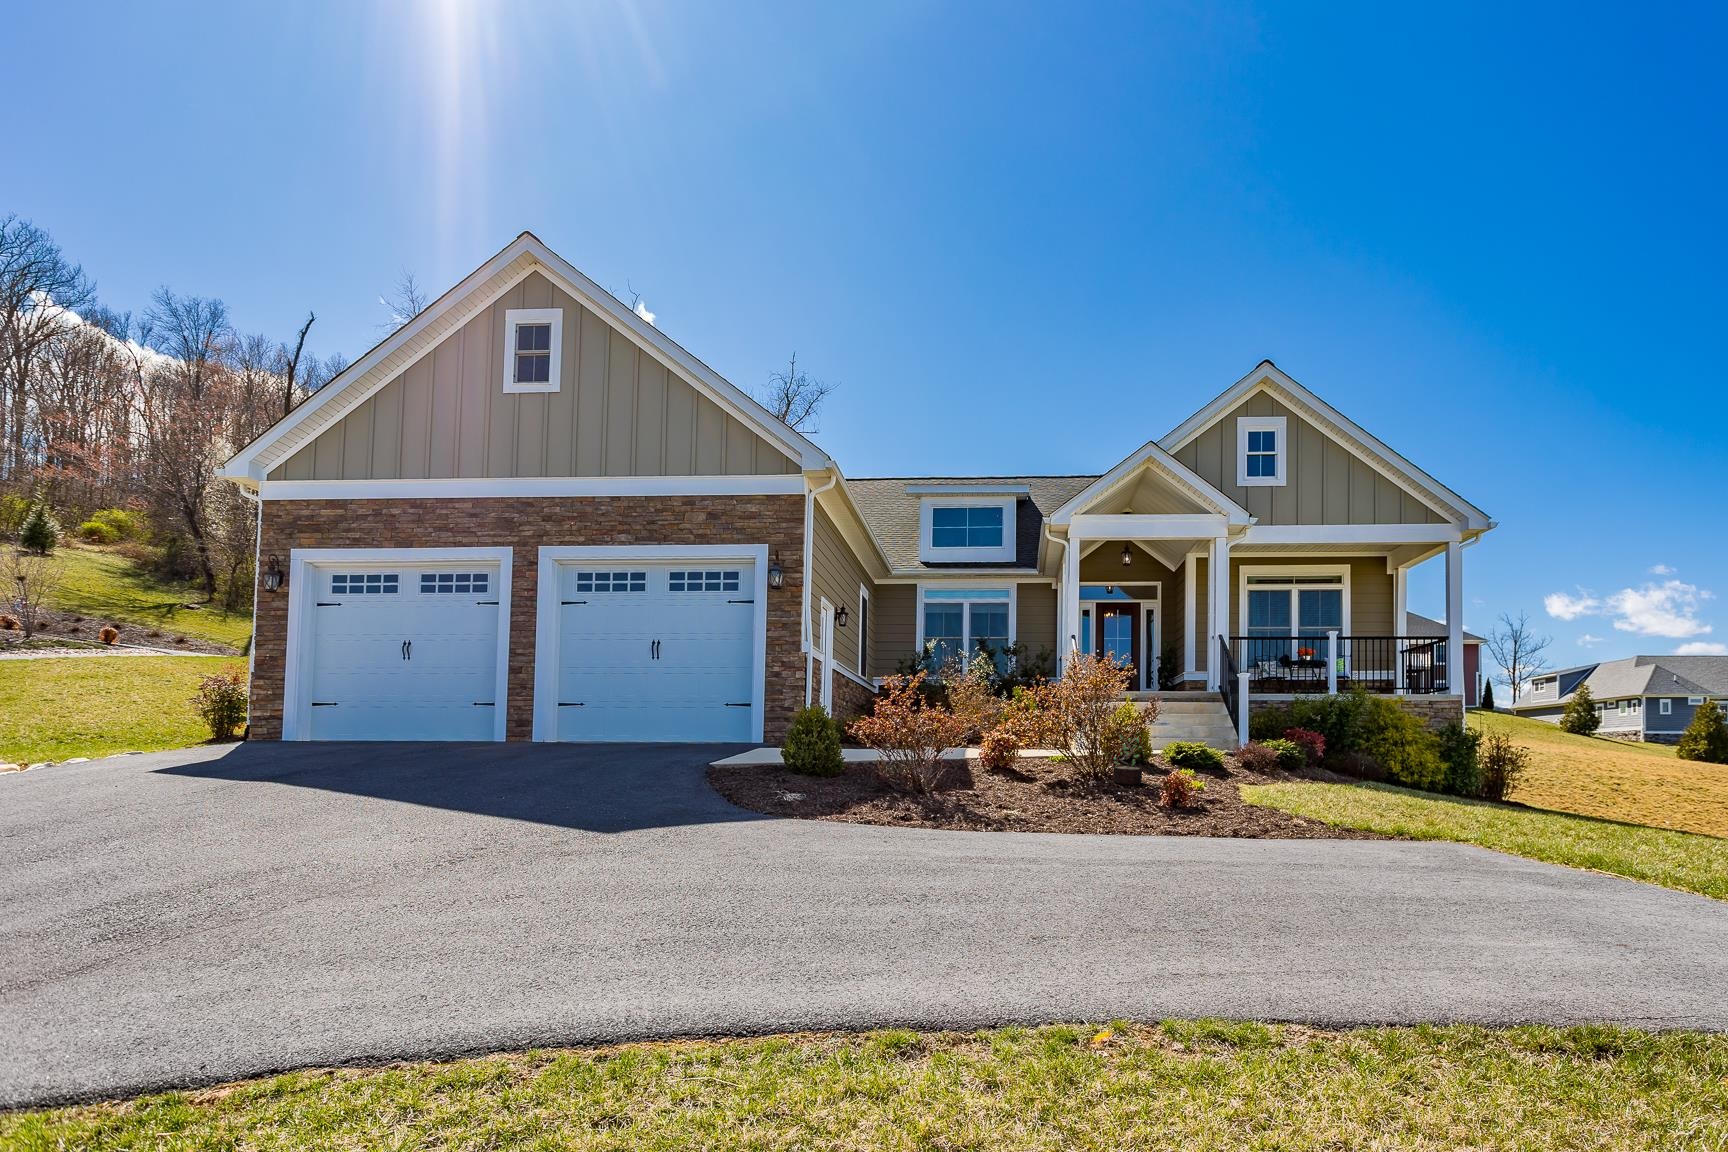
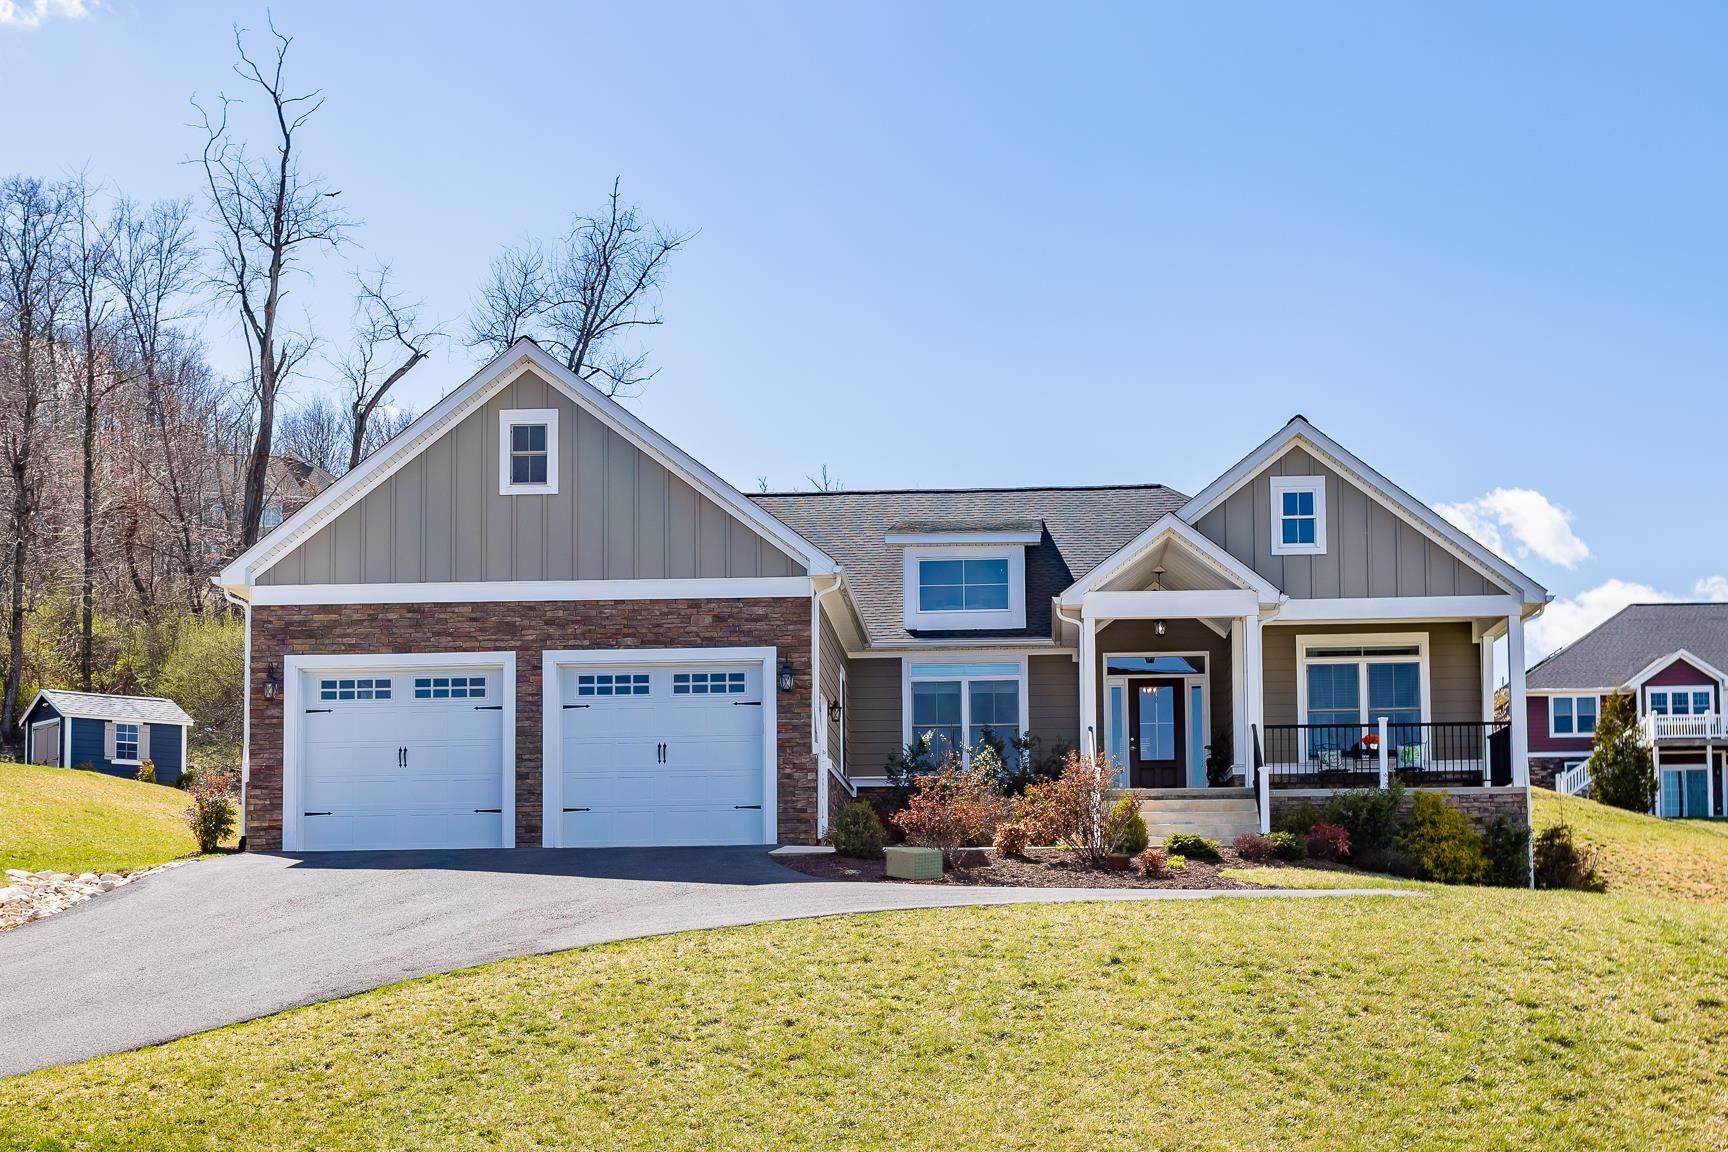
storage box: none [858,755,923,796] -> present [886,847,942,880]

